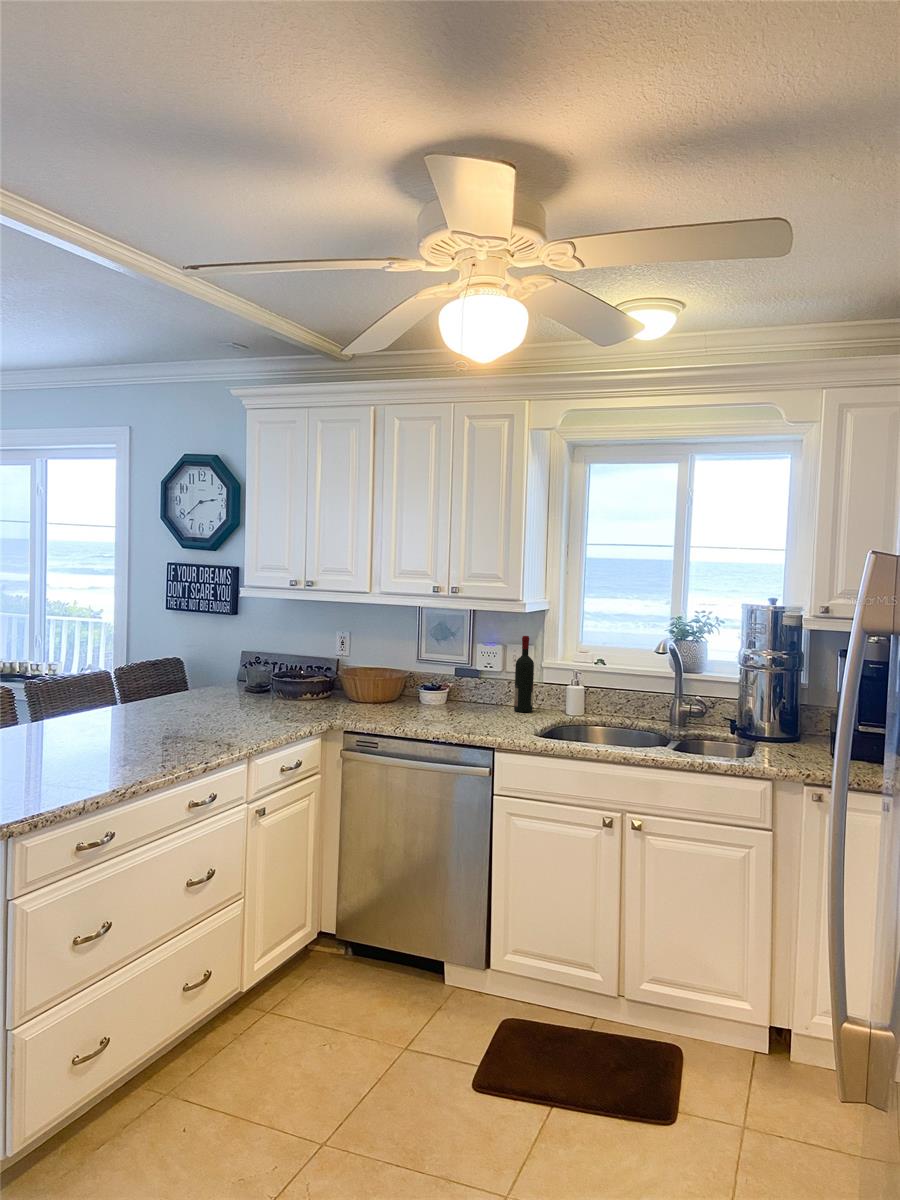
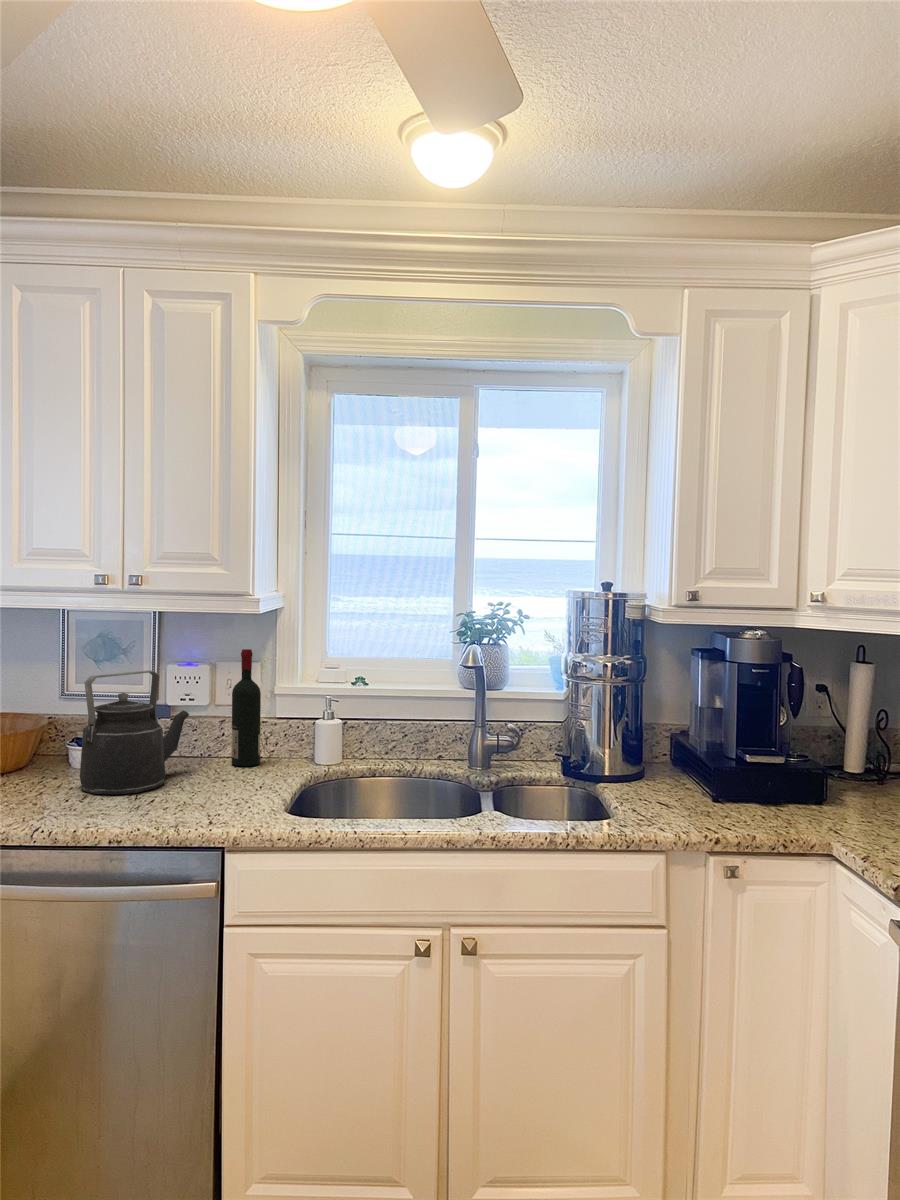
kettle: none [422,645,488,718] -> present [80,670,189,795]

